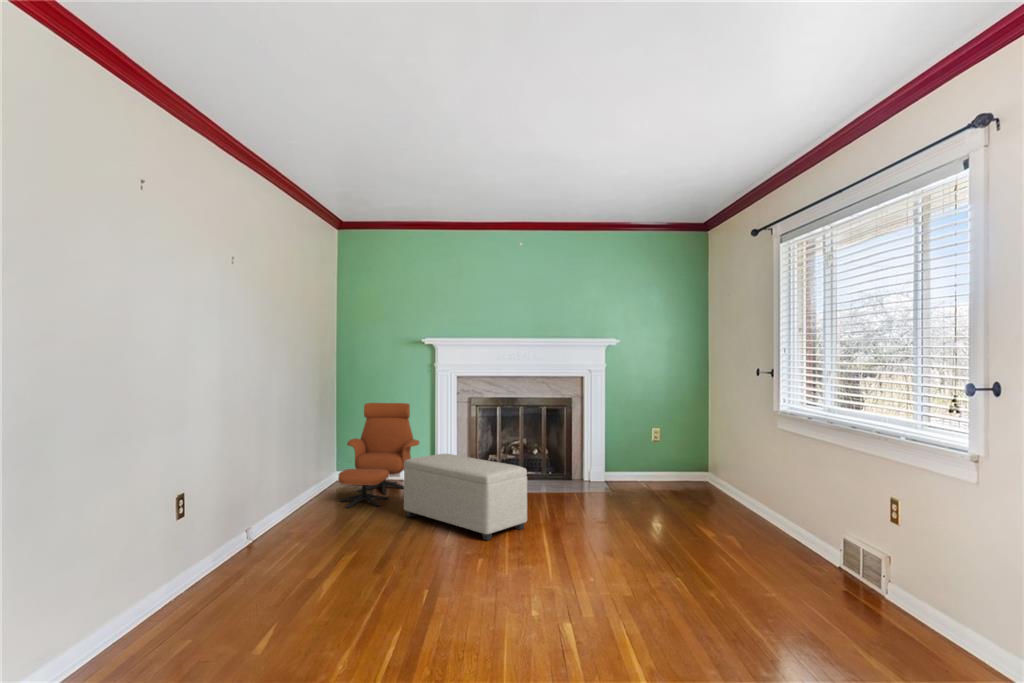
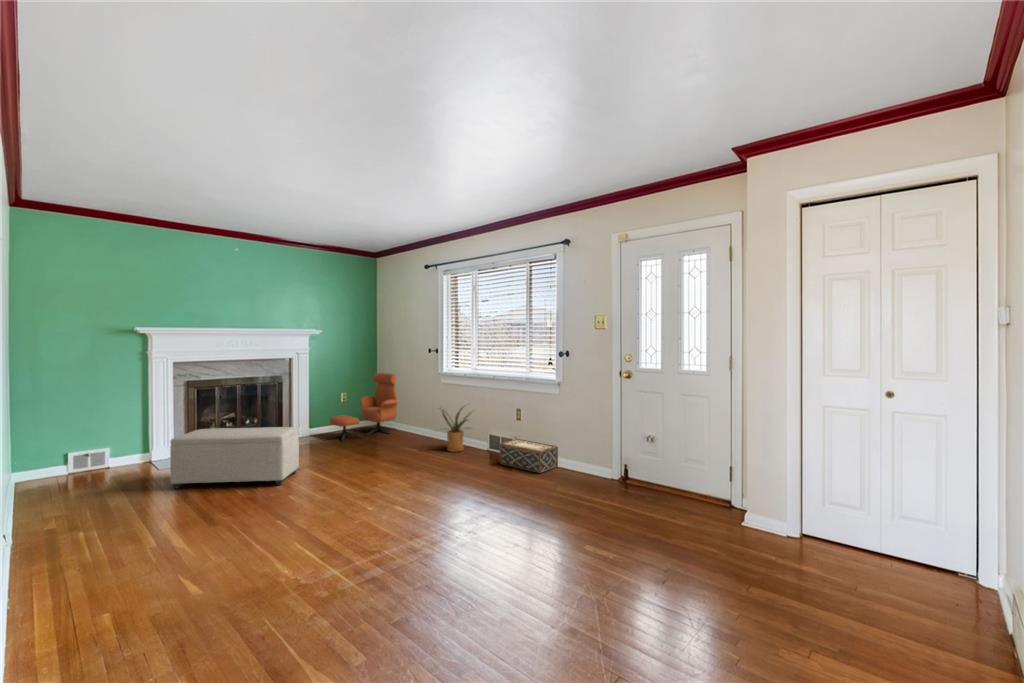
lounge chair: present [338,403,419,508] -> present [327,373,399,441]
house plant: none [741,466,822,555] -> present [440,406,472,452]
woven basket: none [832,562,975,657] -> present [500,439,558,473]

